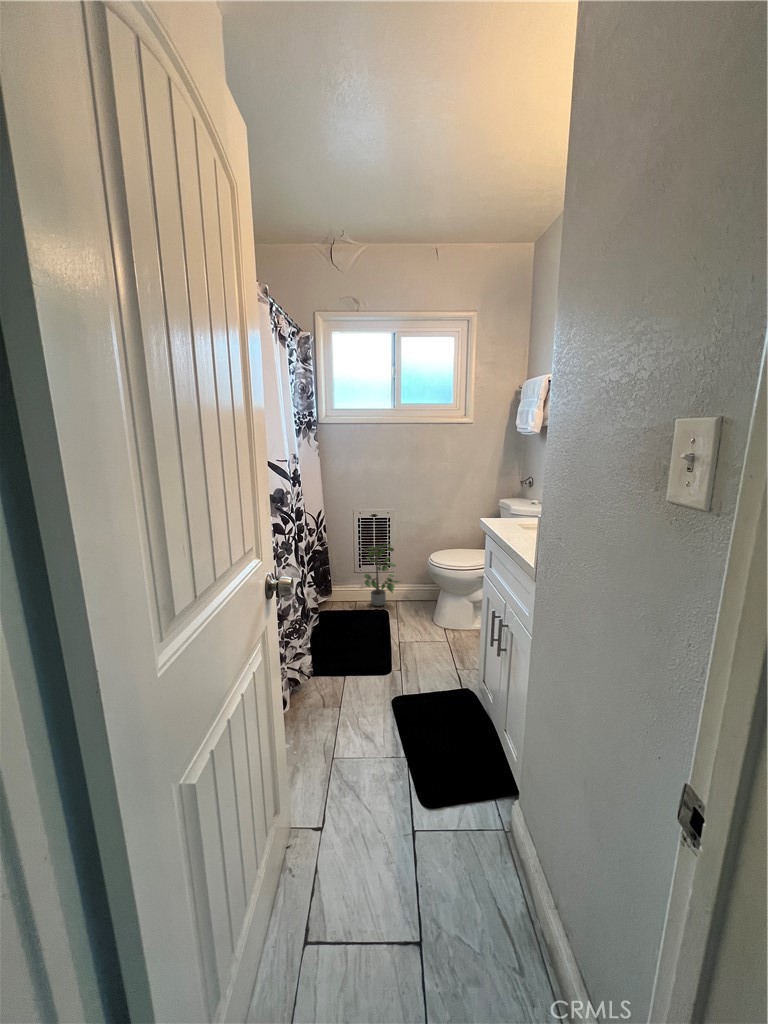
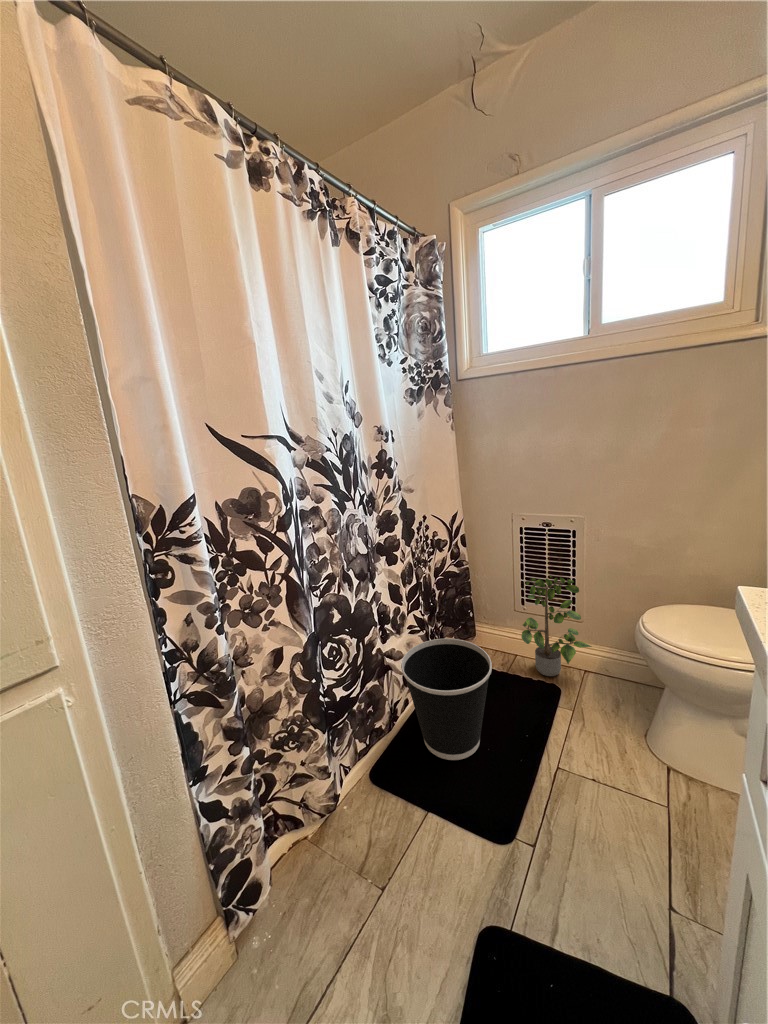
wastebasket: none [315,585,368,651] -> present [401,639,492,760]

